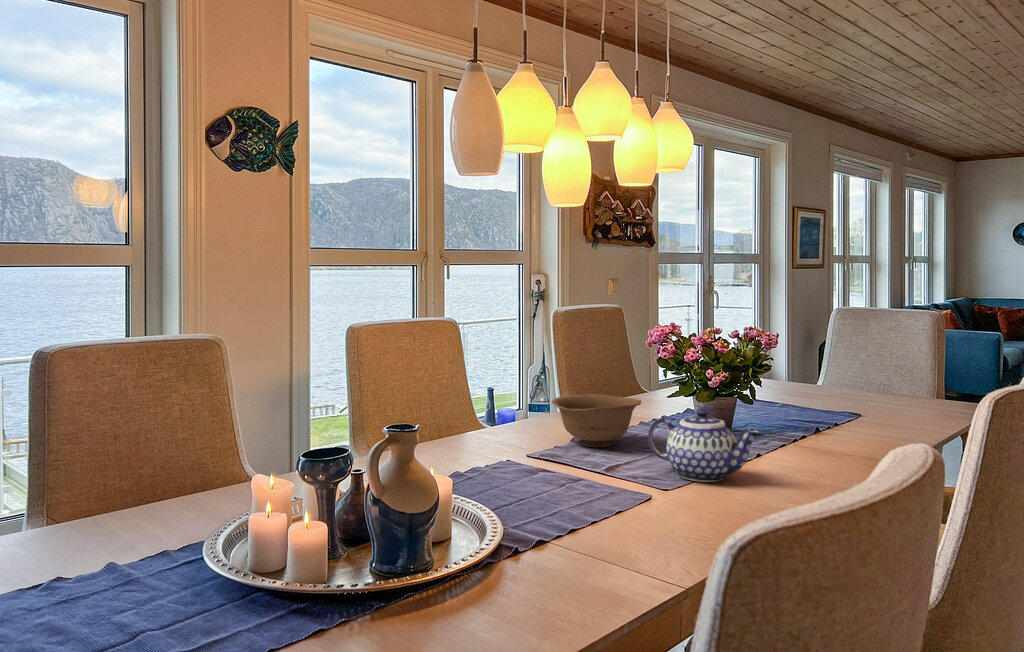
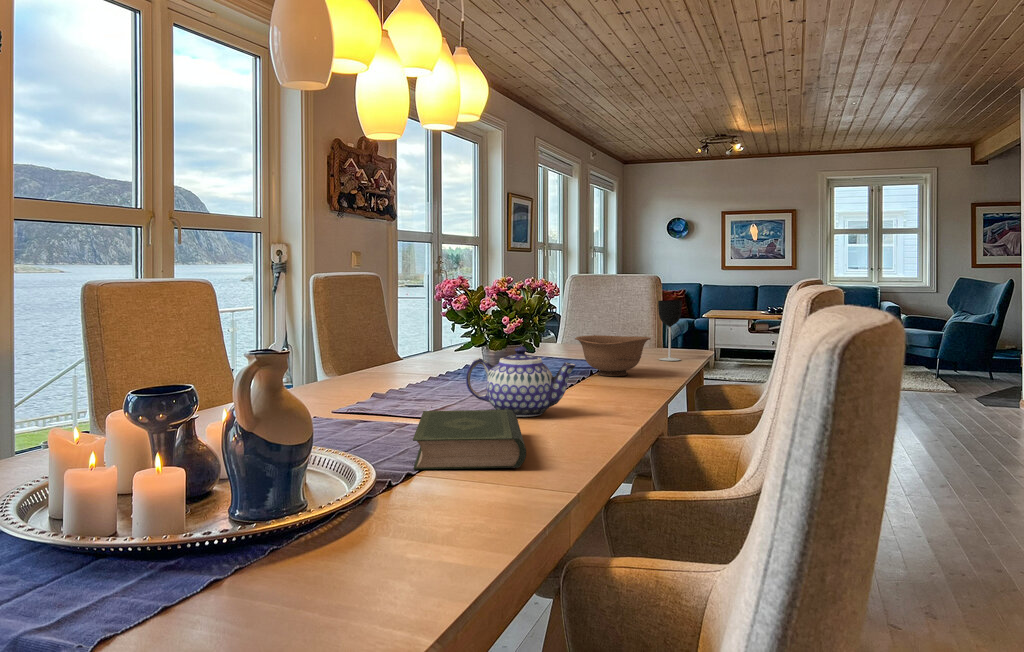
wine glass: none [915,346,946,416] -> present [658,300,682,361]
bowl: present [552,394,641,447] -> present [575,335,651,376]
book: none [550,472,679,546] -> present [413,410,526,469]

